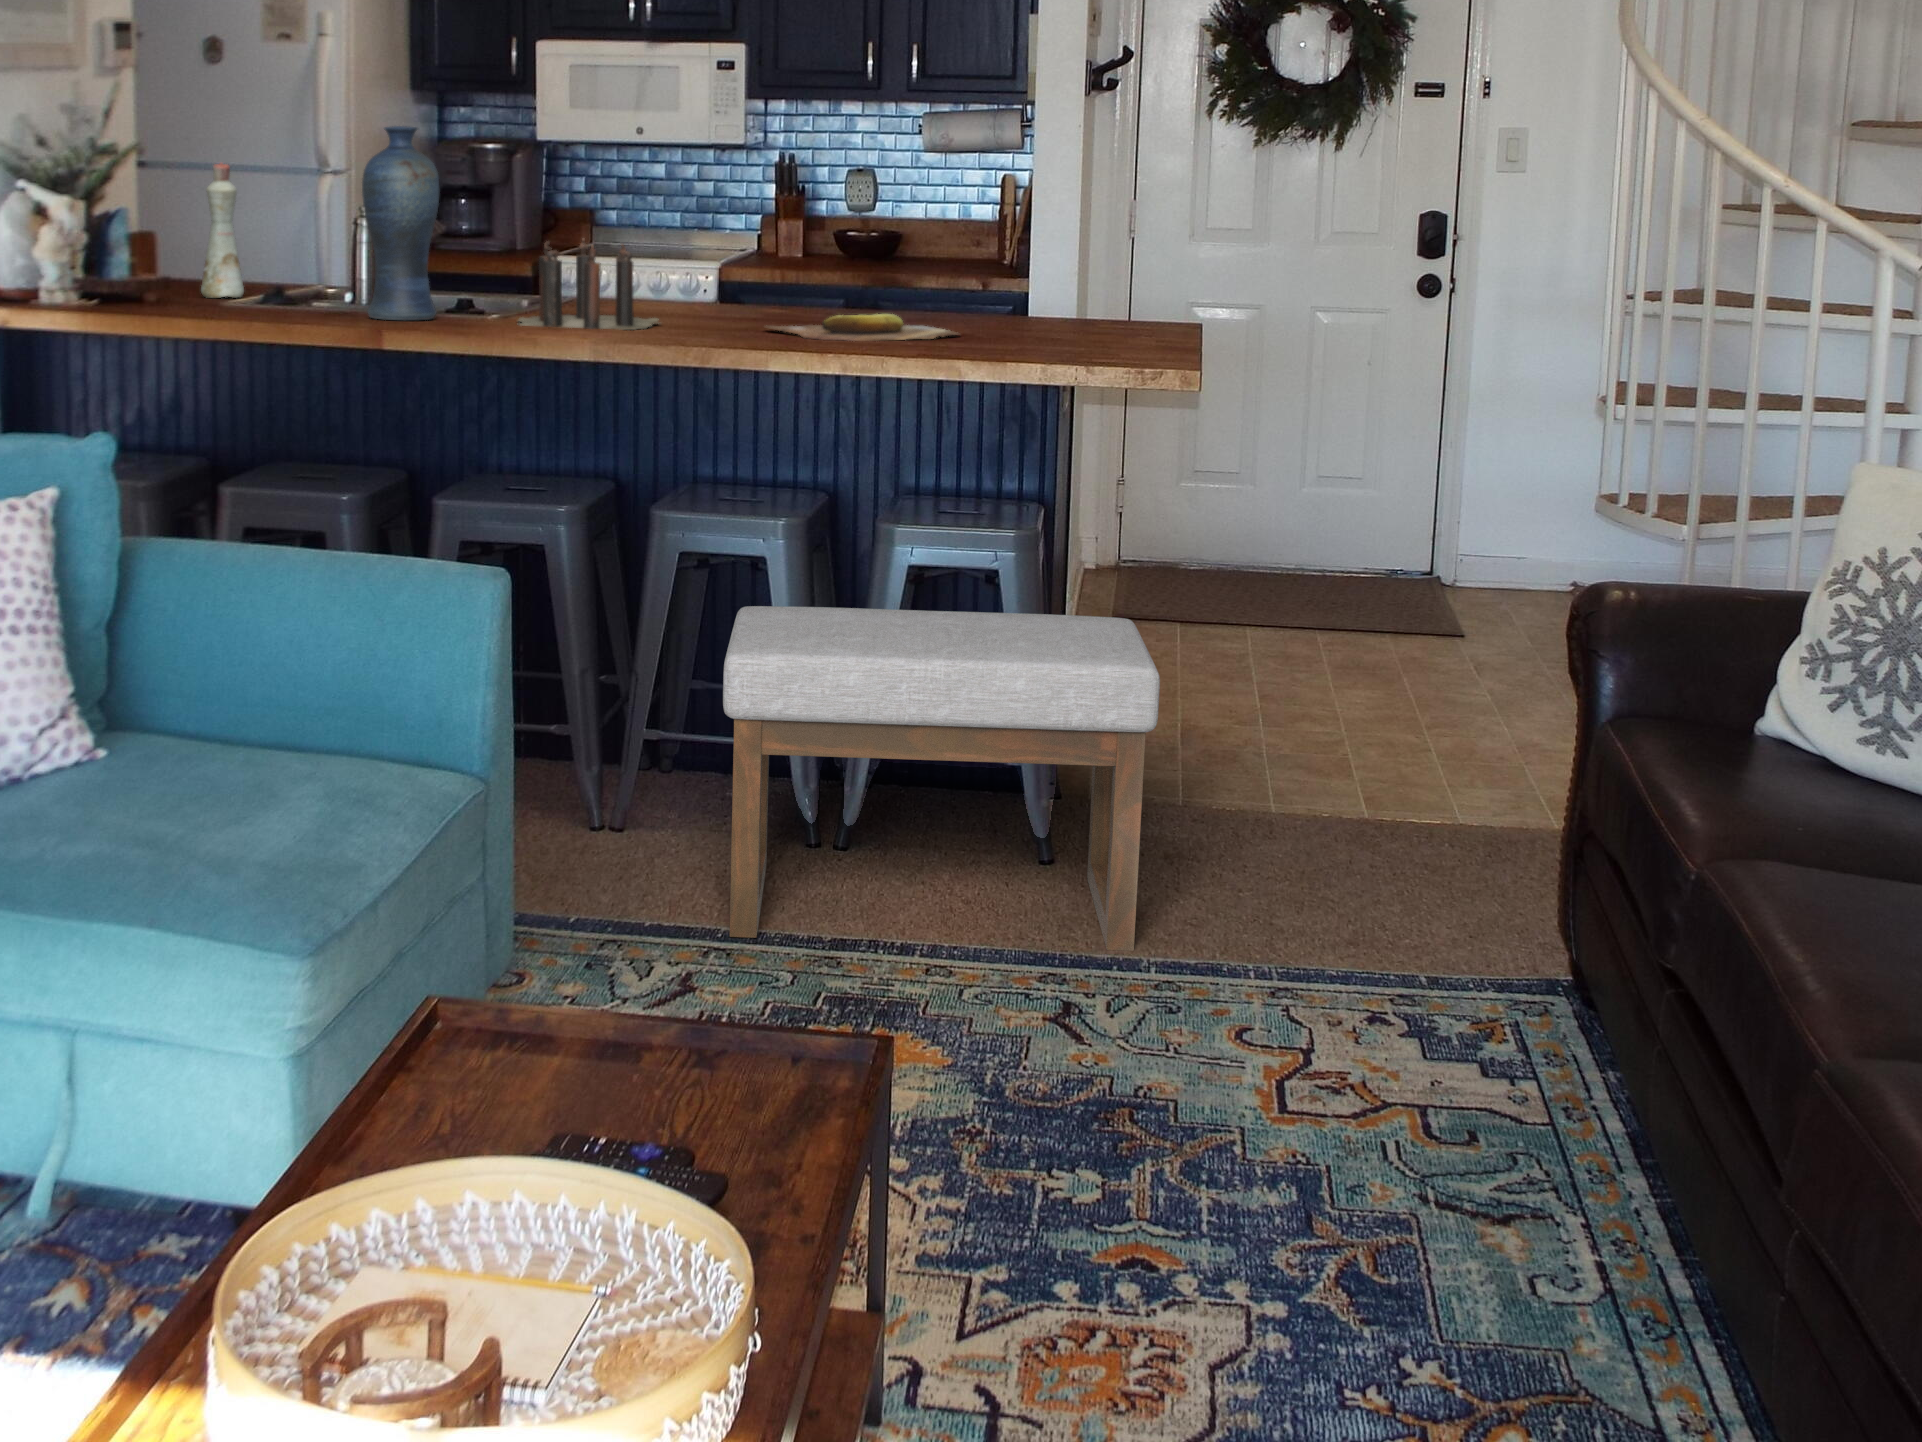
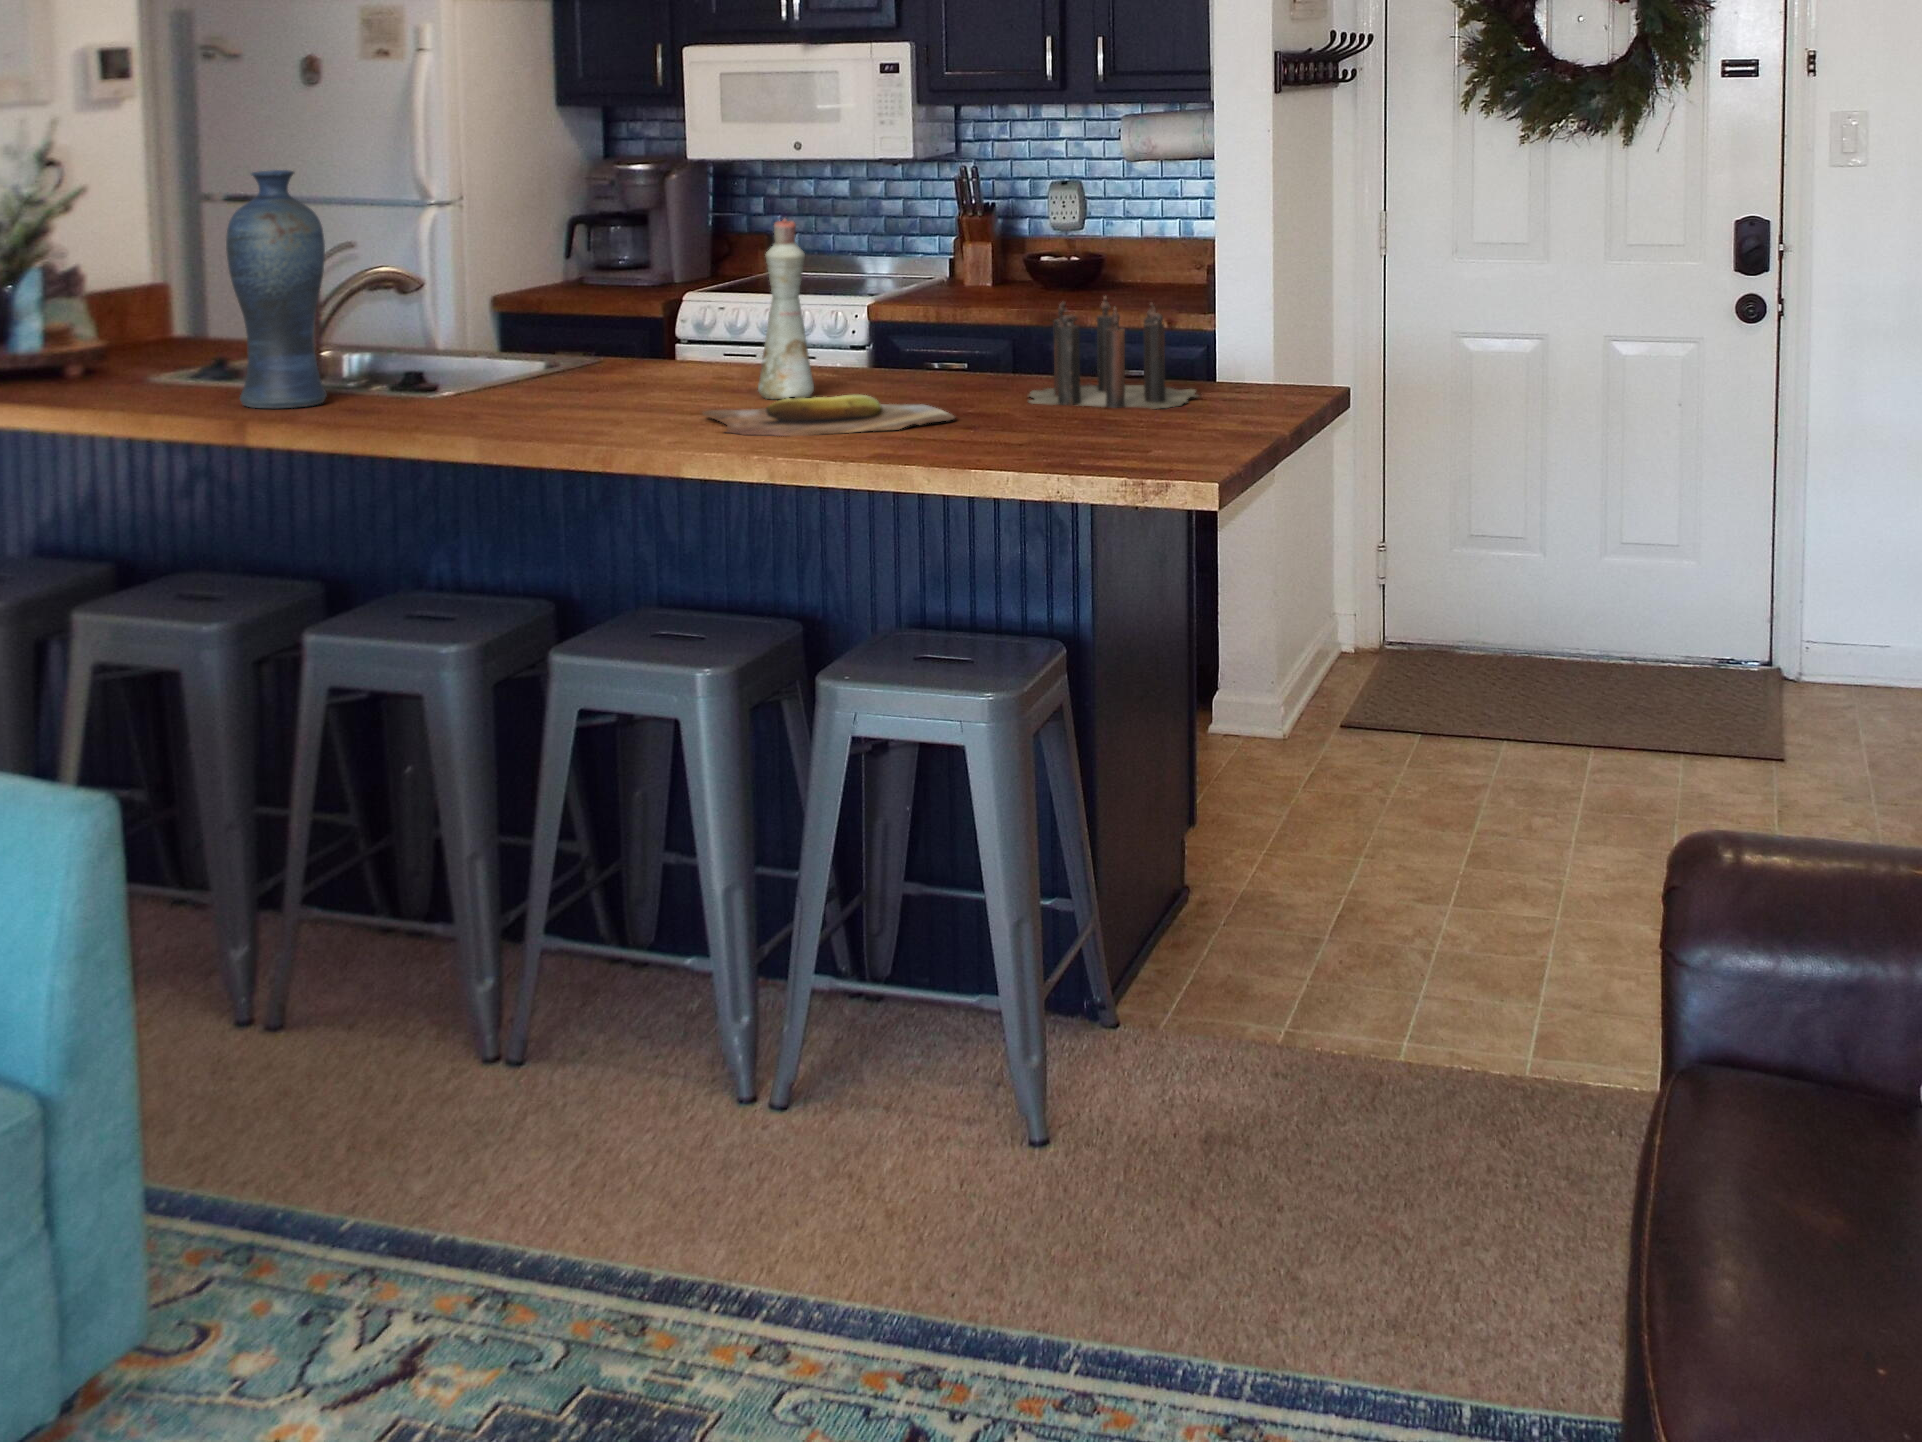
bottle: present [201,163,244,298] -> present [758,219,814,399]
candle: present [519,238,659,330] -> present [1029,296,1197,409]
ottoman: present [723,606,1160,951] -> none [510,791,1131,1316]

